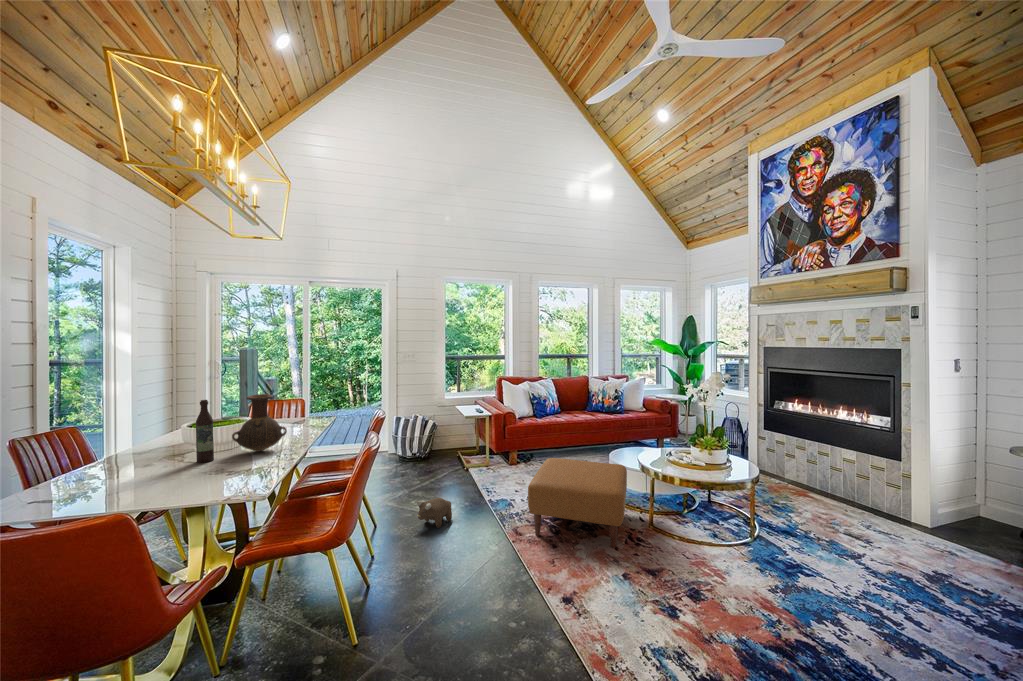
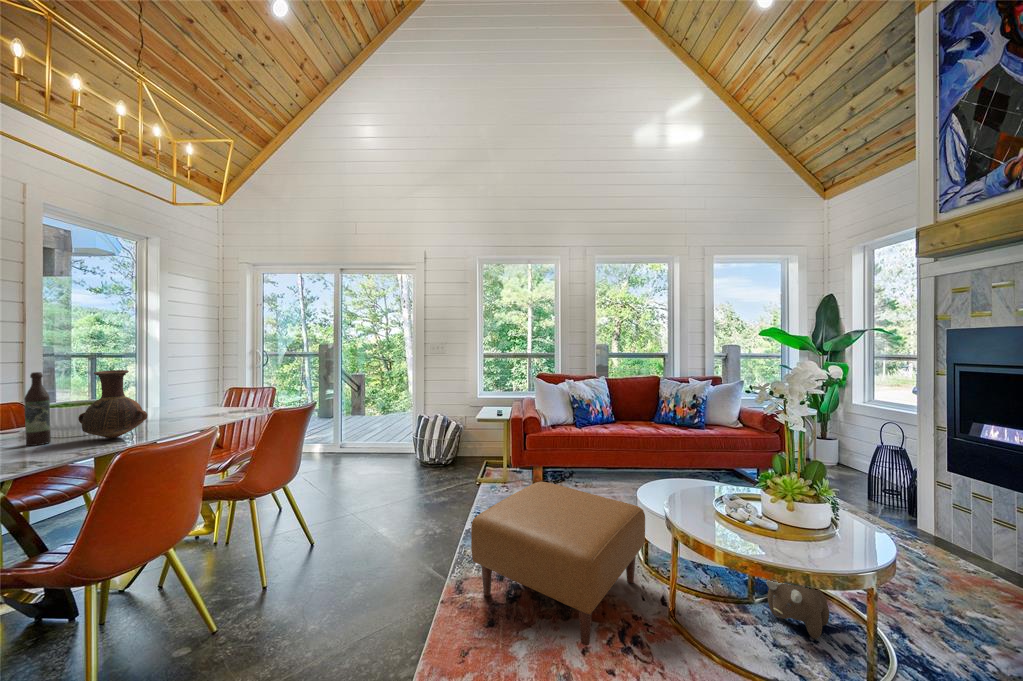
plush toy: present [416,498,452,528] -> present [766,580,829,639]

